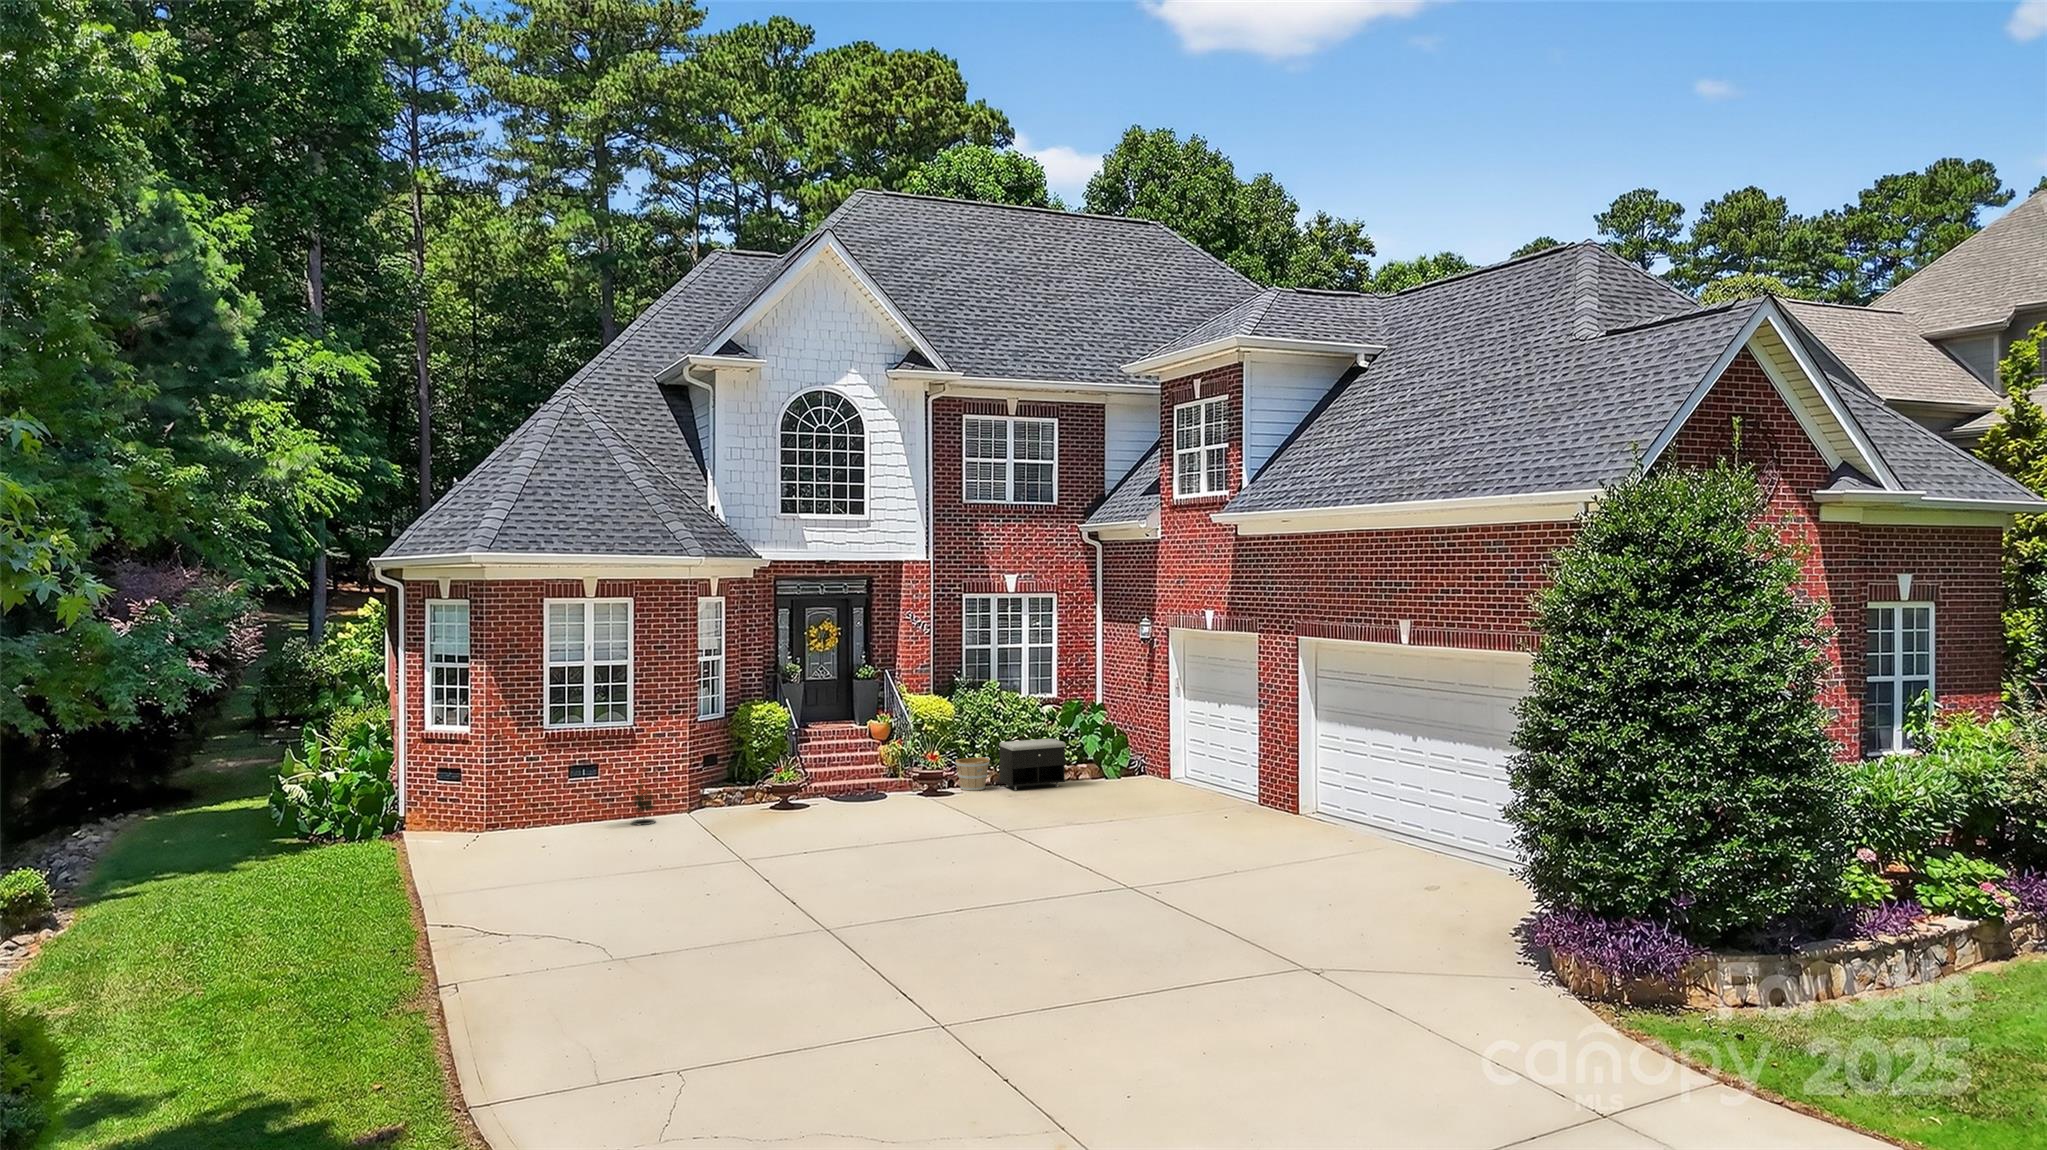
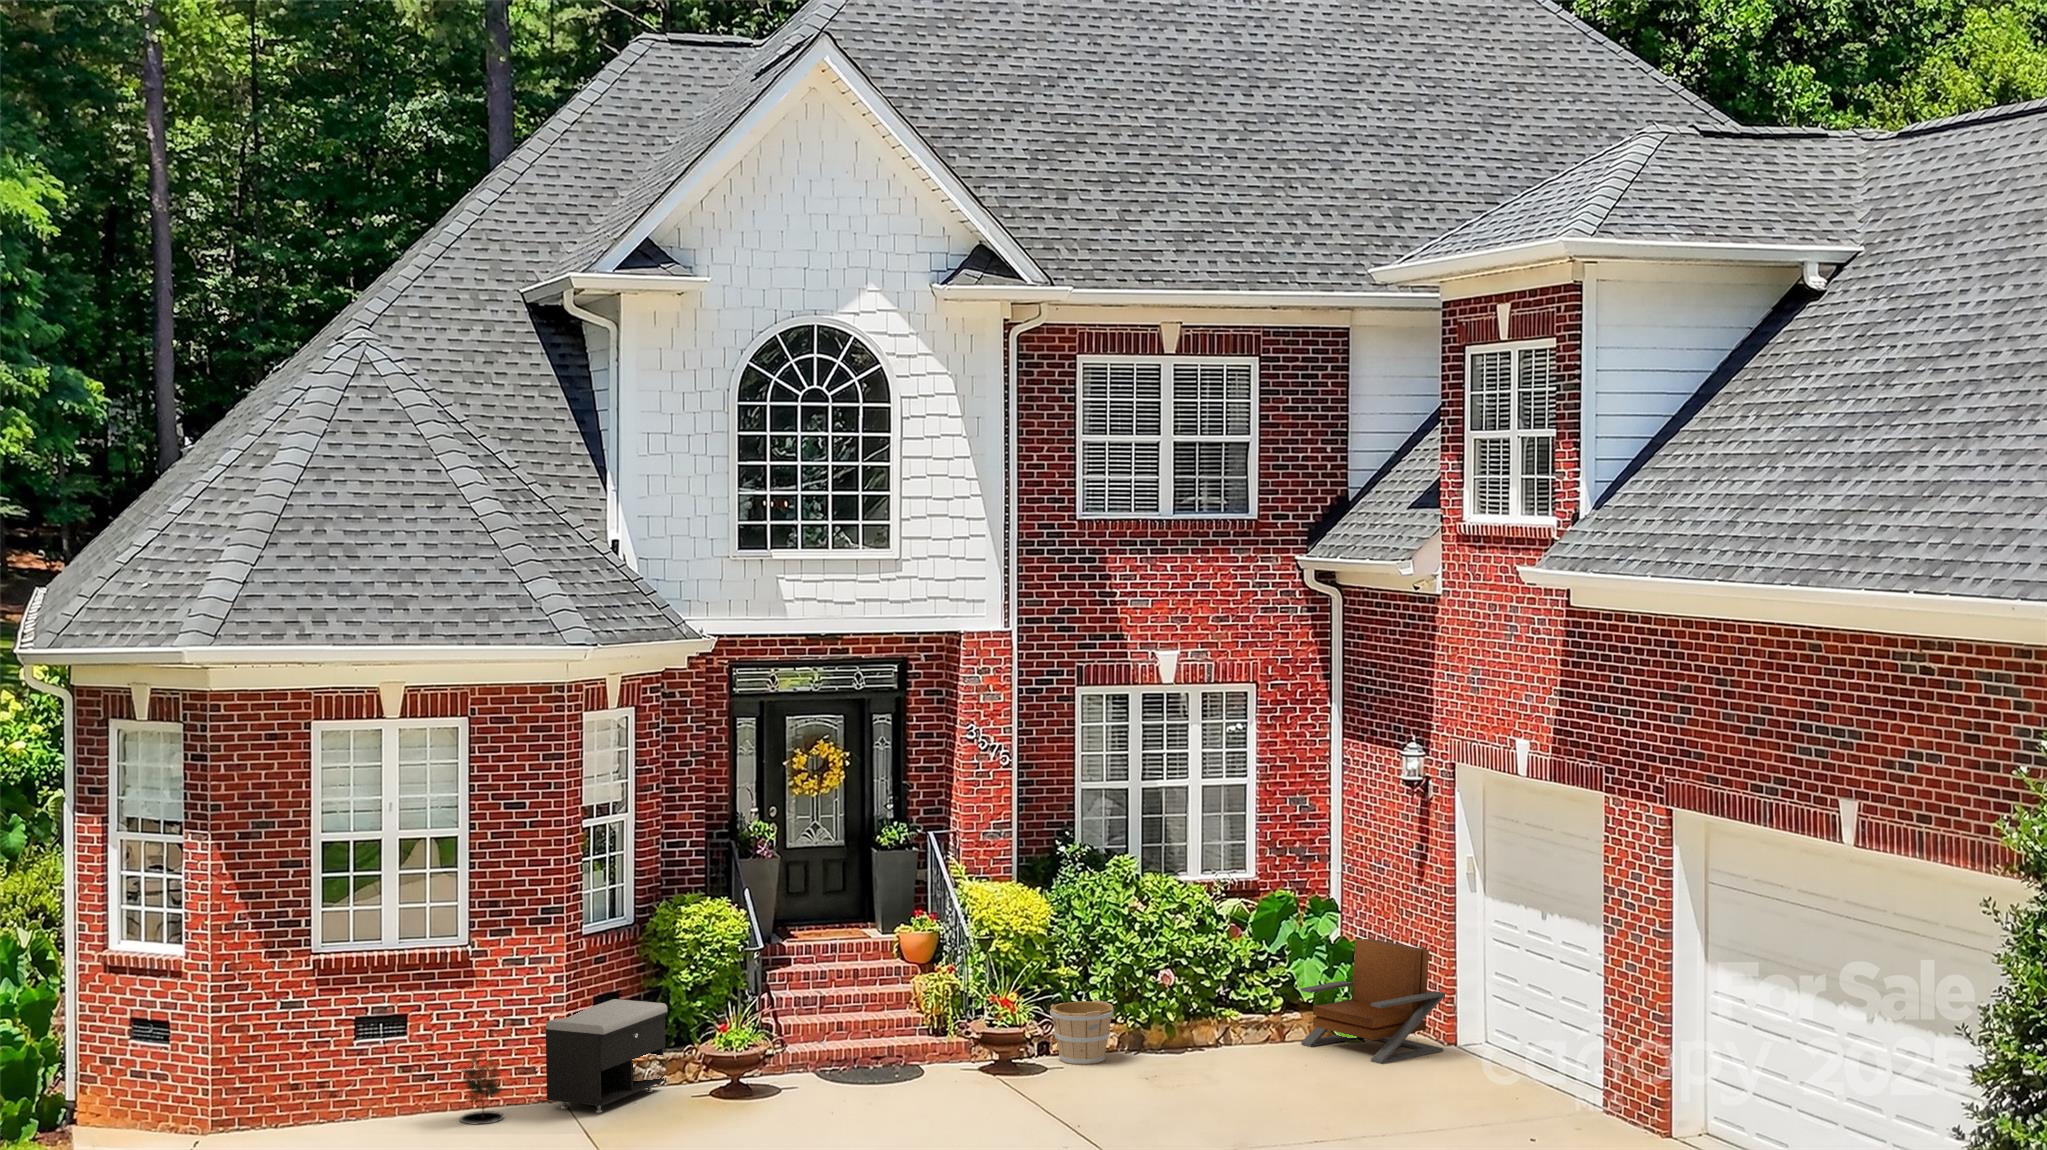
lounge chair: none [1088,723,1164,787] -> present [1301,939,1445,1064]
storage bench: present [999,739,1066,790] -> present [546,999,668,1113]

